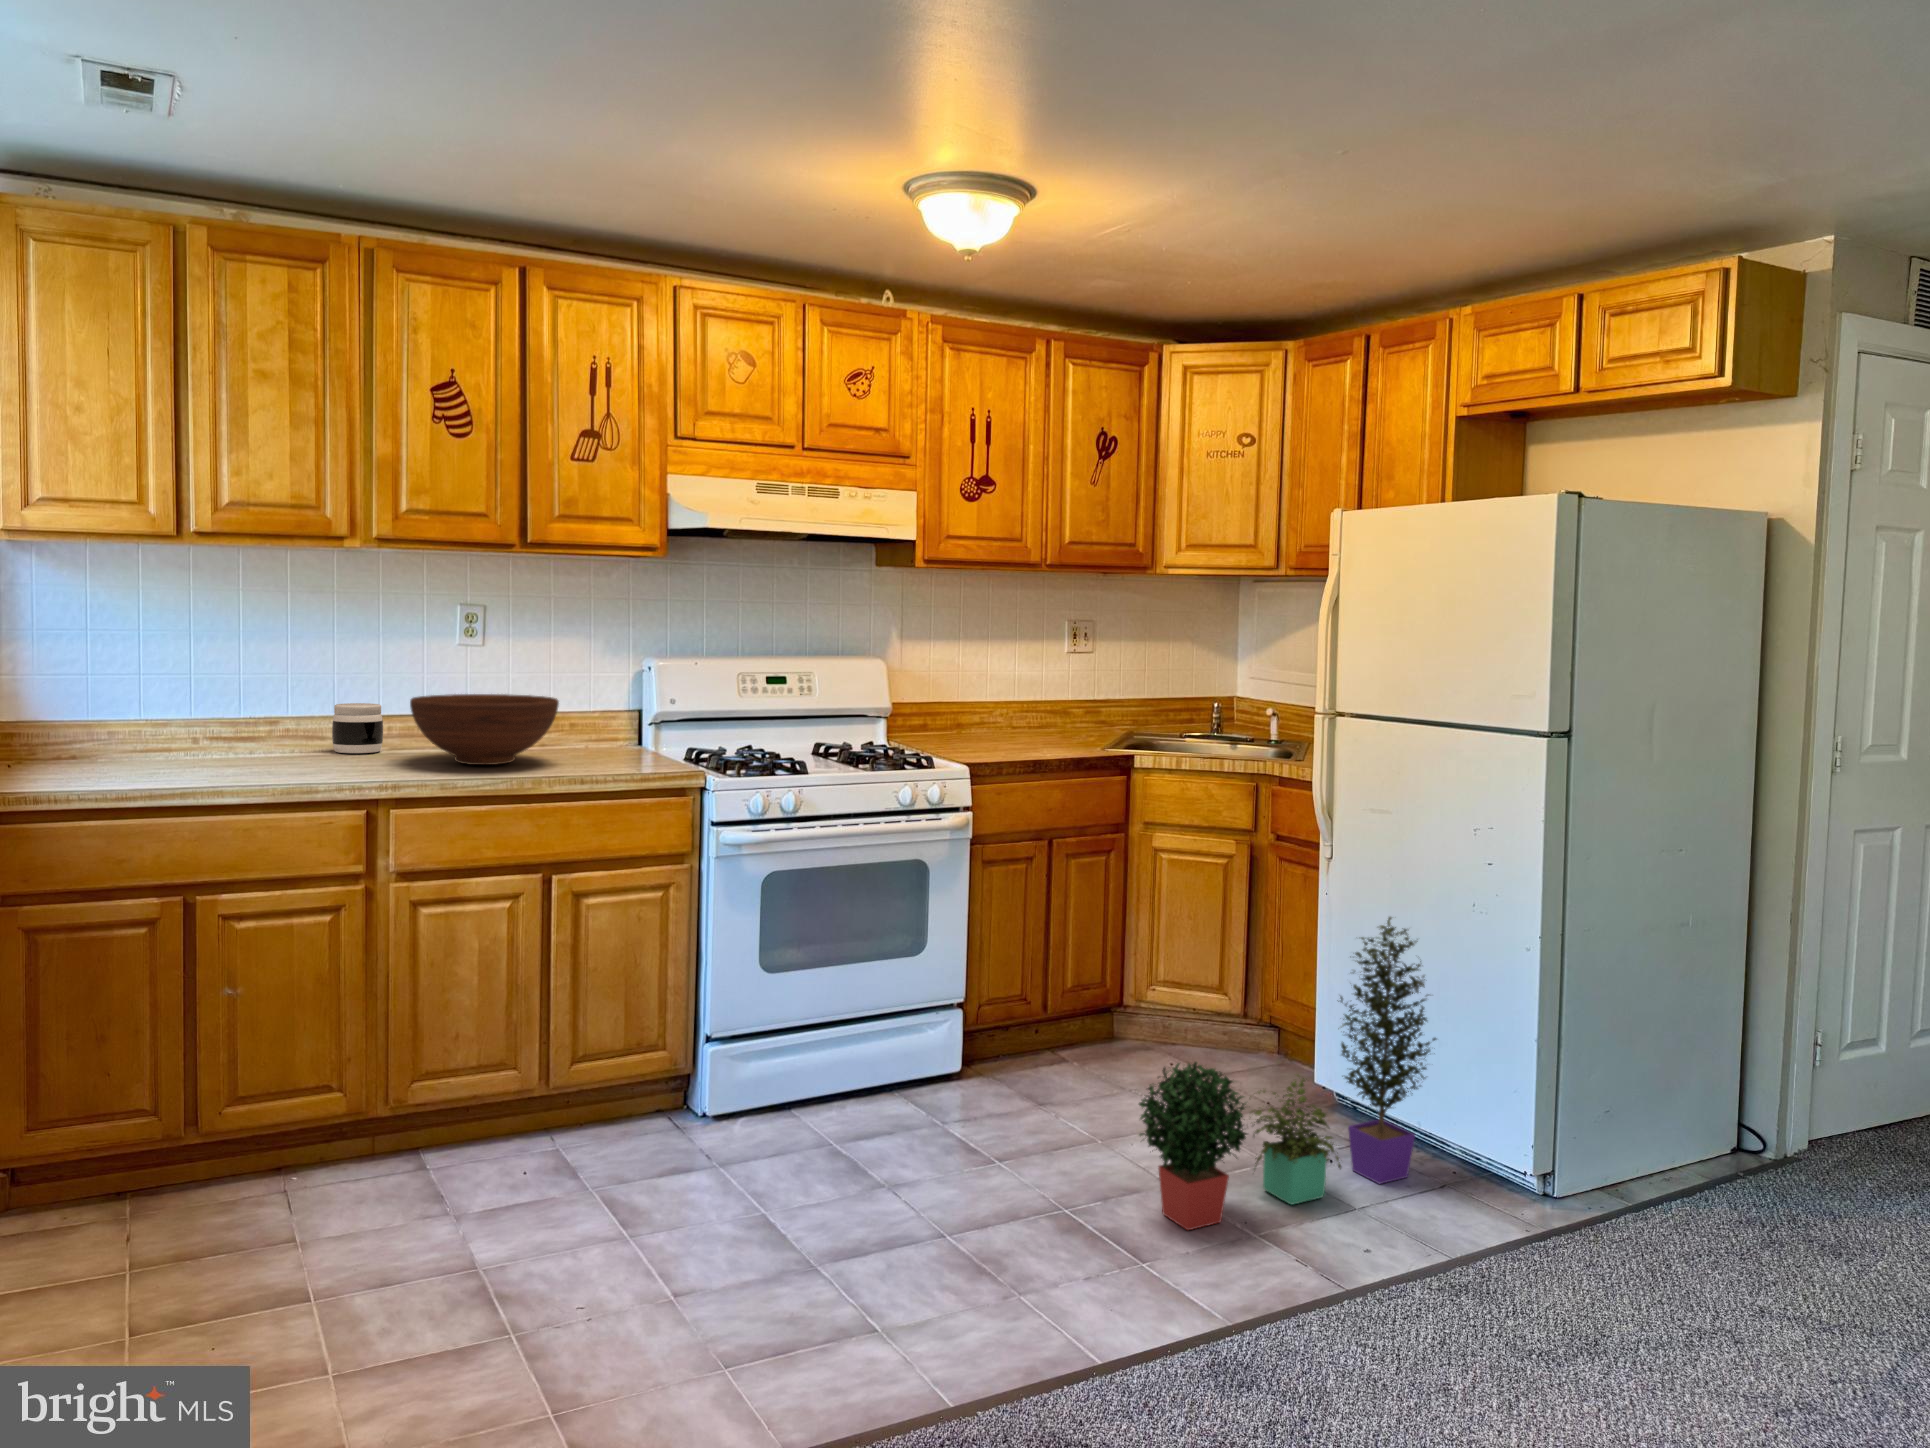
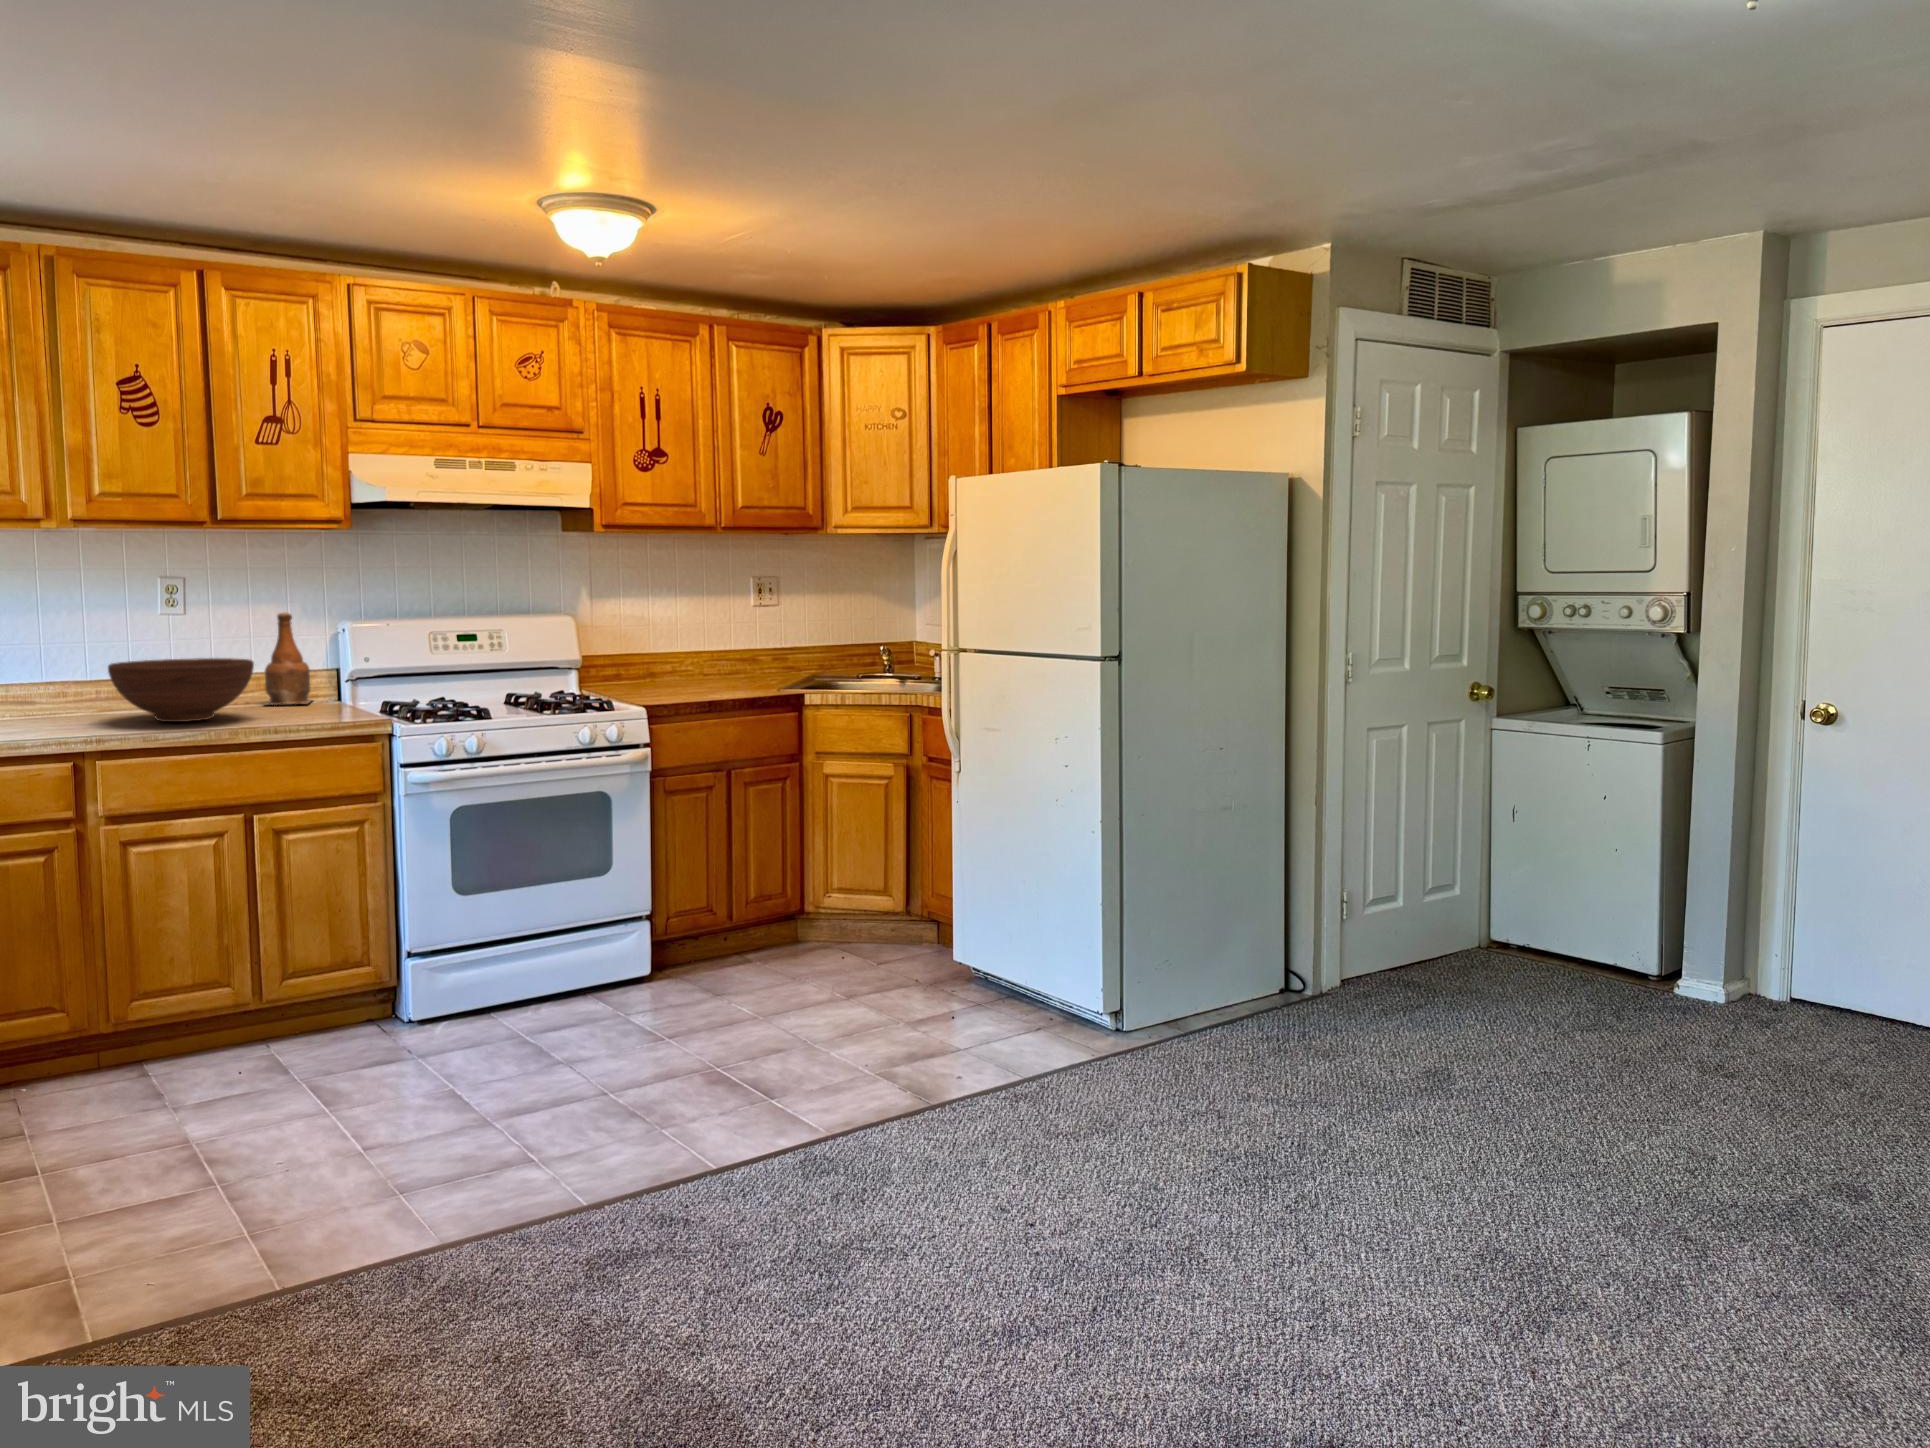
bottle: none [560,646,612,748] -> present [265,613,311,705]
jar: present [332,703,383,753] -> none [34,671,85,717]
potted plant: present [1139,917,1436,1230] -> none [772,813,1031,1074]

